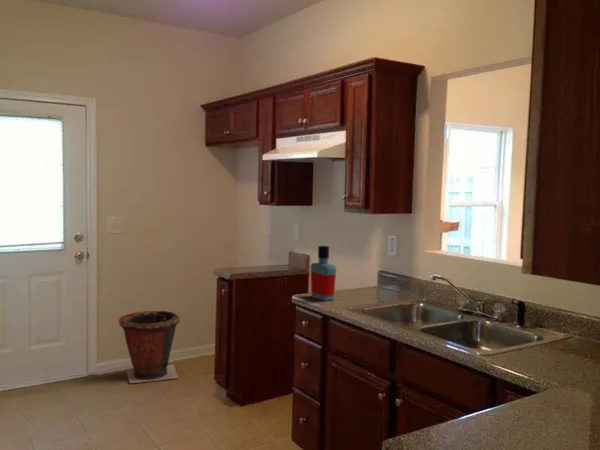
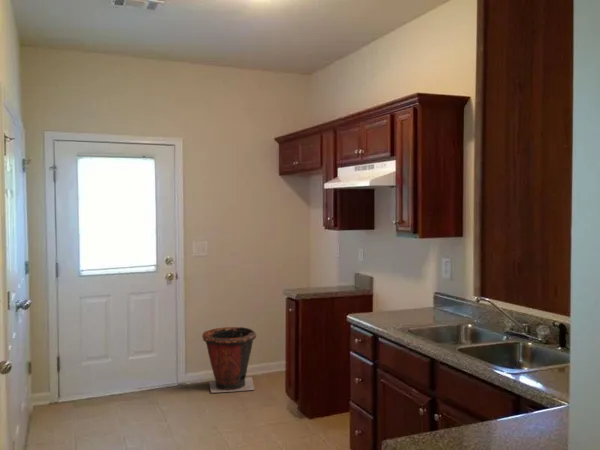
bottle: present [311,246,336,301] -> none [364,268,387,320]

